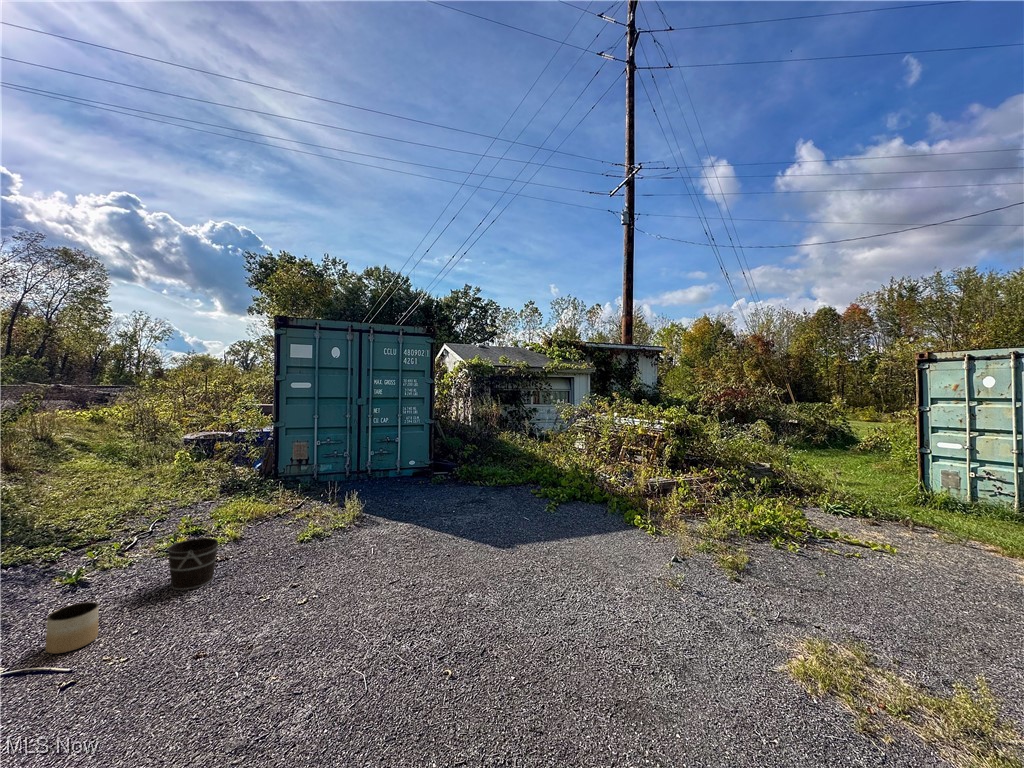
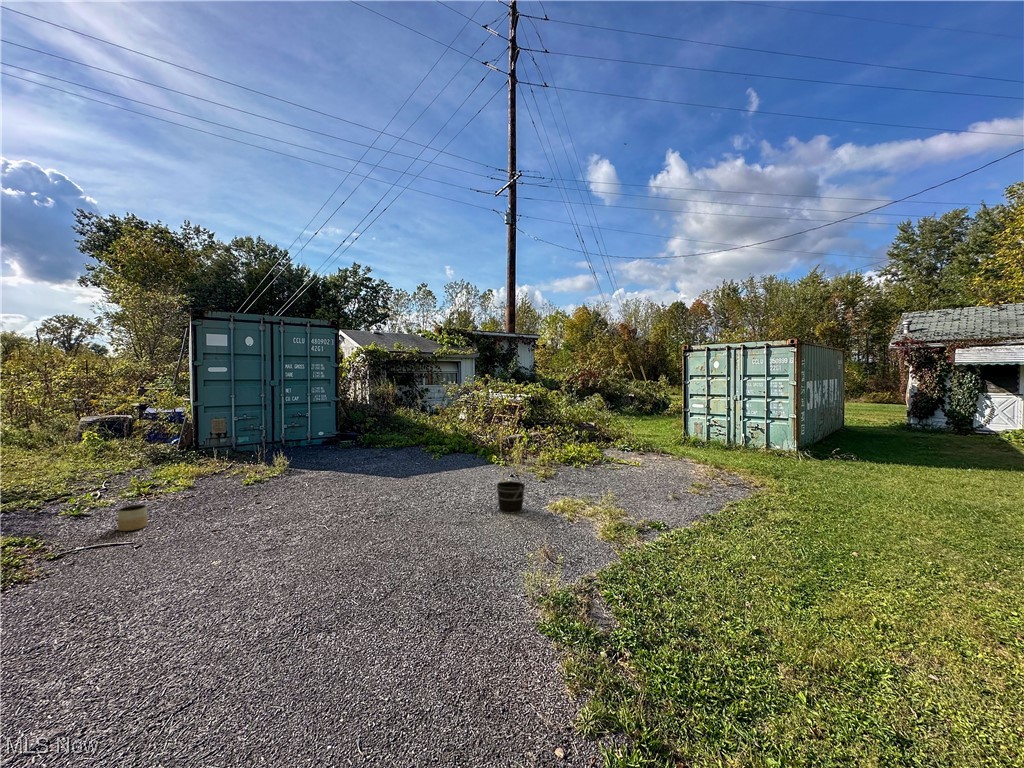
bucket: present [167,537,218,590] -> present [497,481,525,513]

